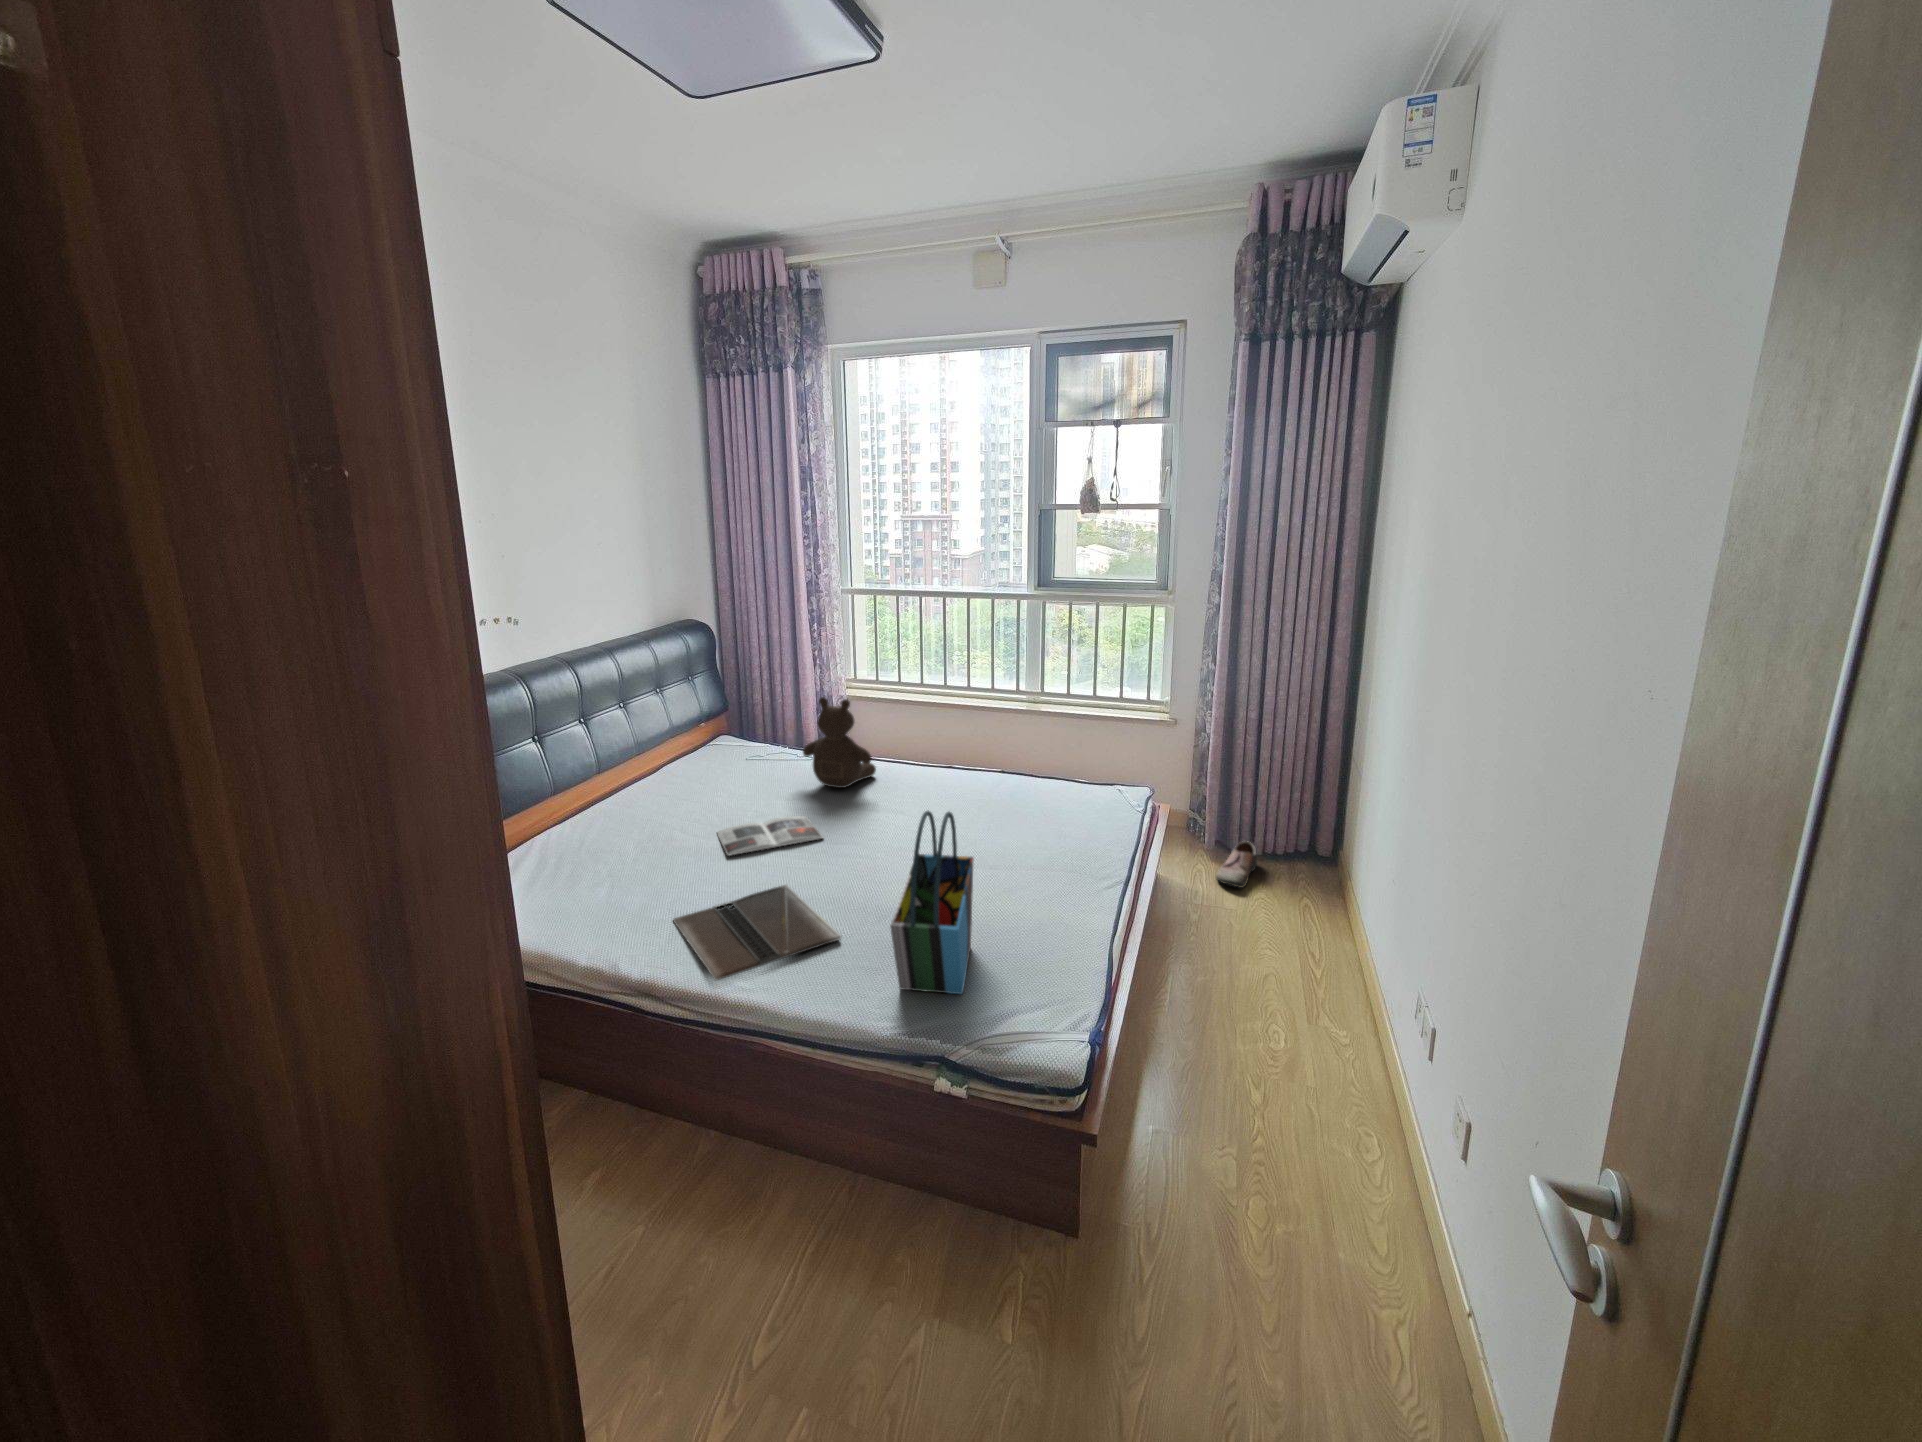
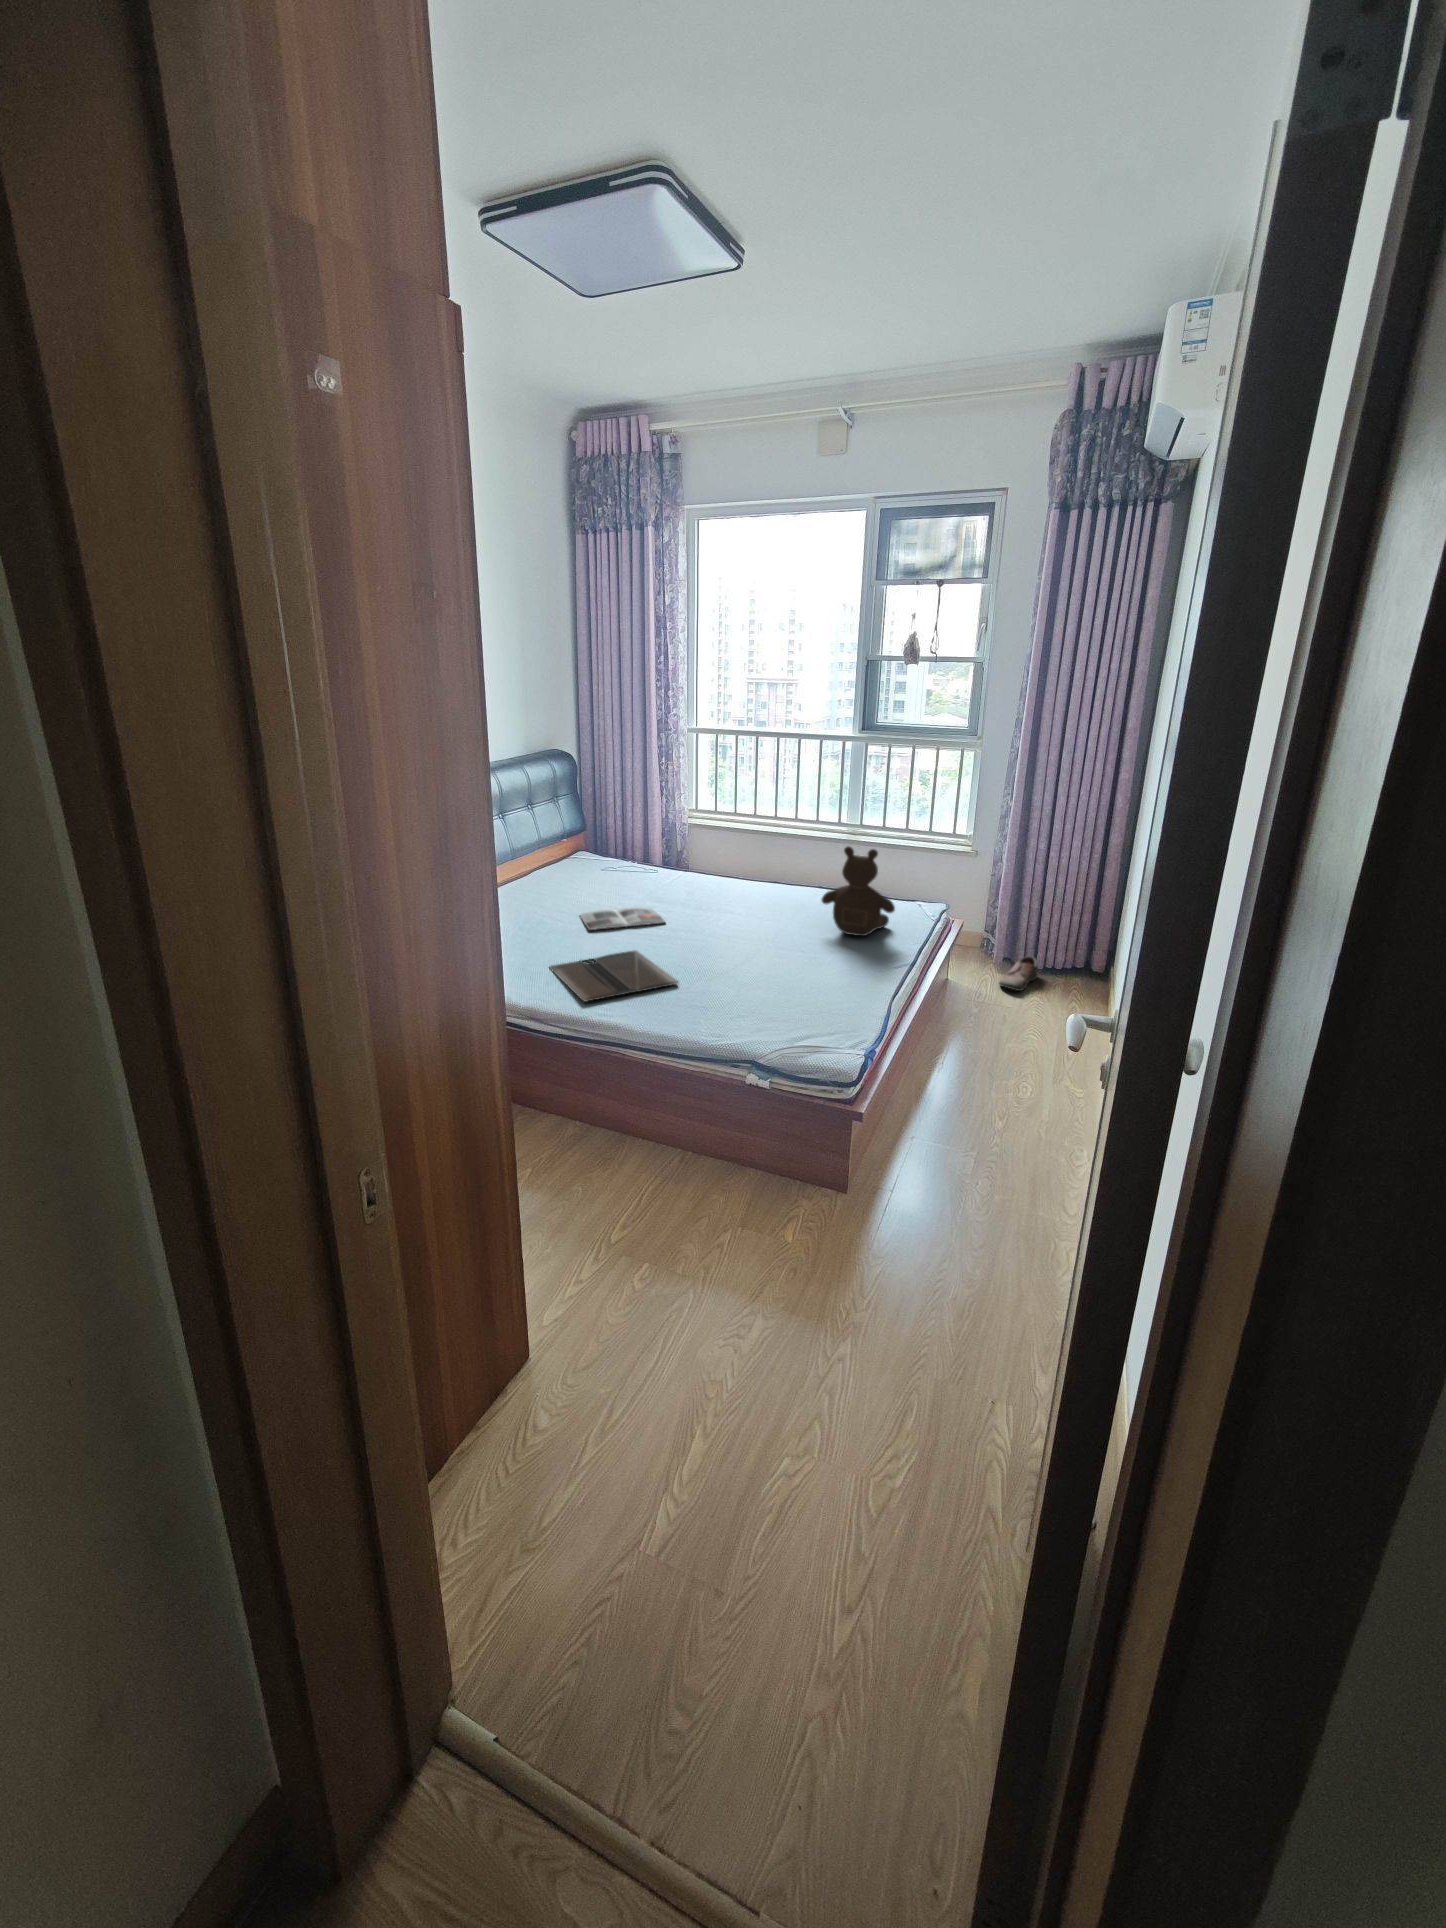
teddy bear: present [803,697,876,788] -> present [822,846,895,936]
tote bag: present [890,810,974,994] -> none [718,882,785,1019]

